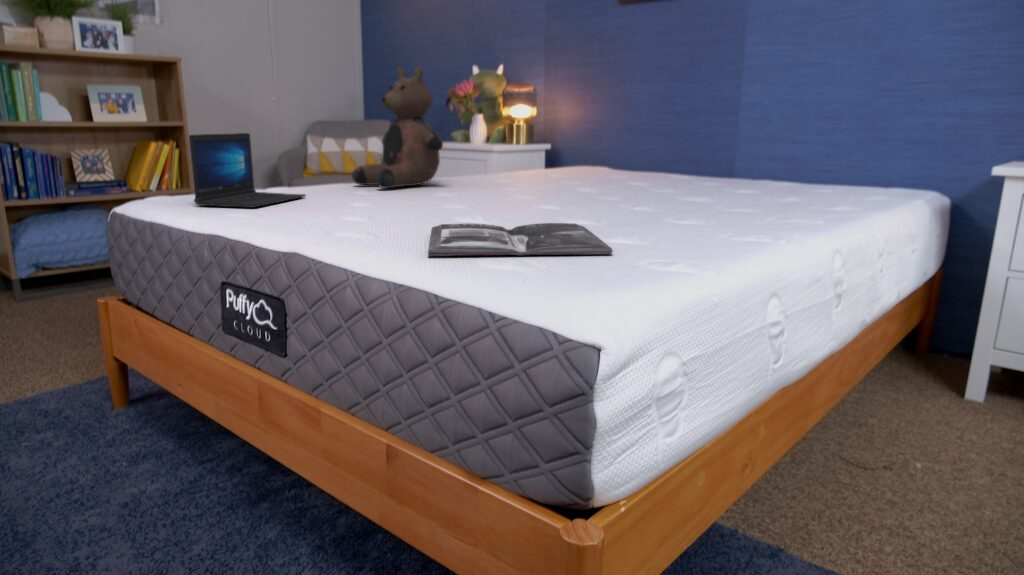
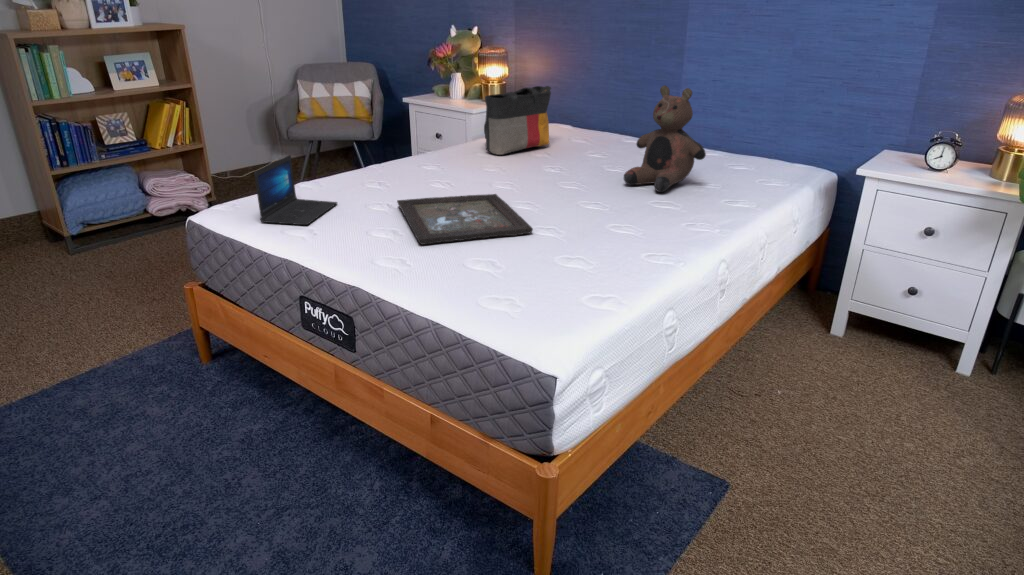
teddy bear: present [352,66,443,188] -> present [624,85,706,192]
tote bag: none [505,99,585,175] -> present [484,86,551,155]
tray: none [382,190,561,220] -> present [397,194,533,245]
magazine: present [428,223,613,256] -> none [446,255,567,298]

